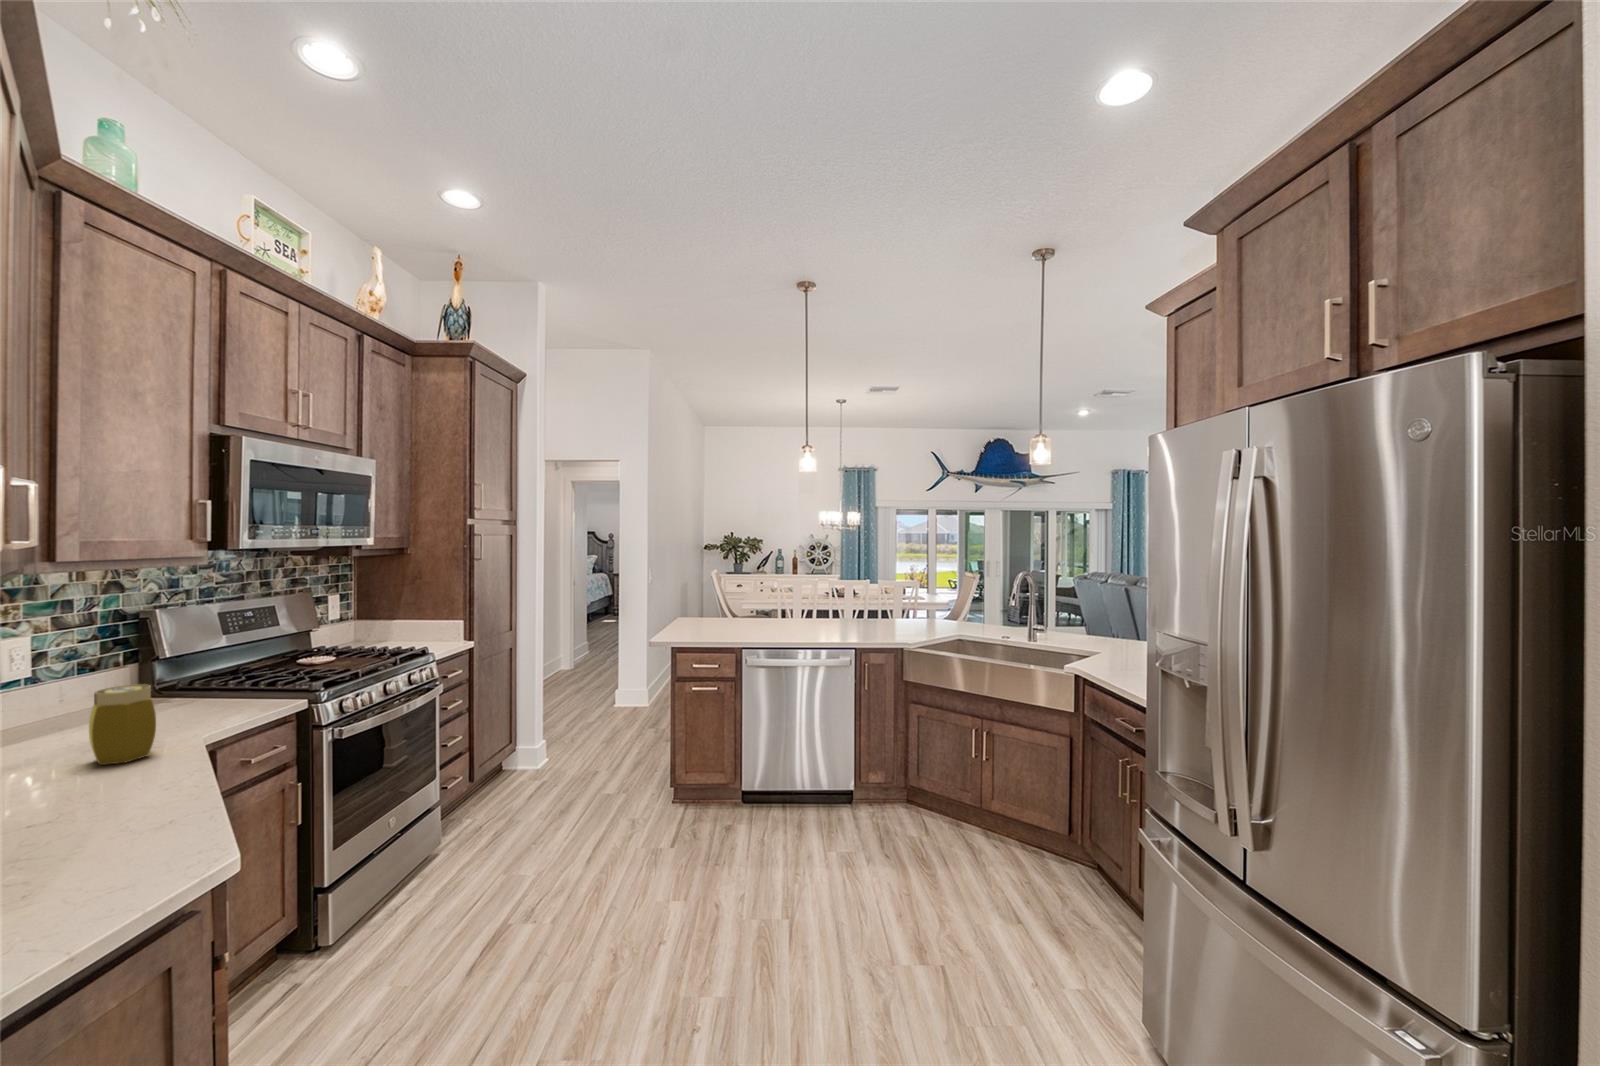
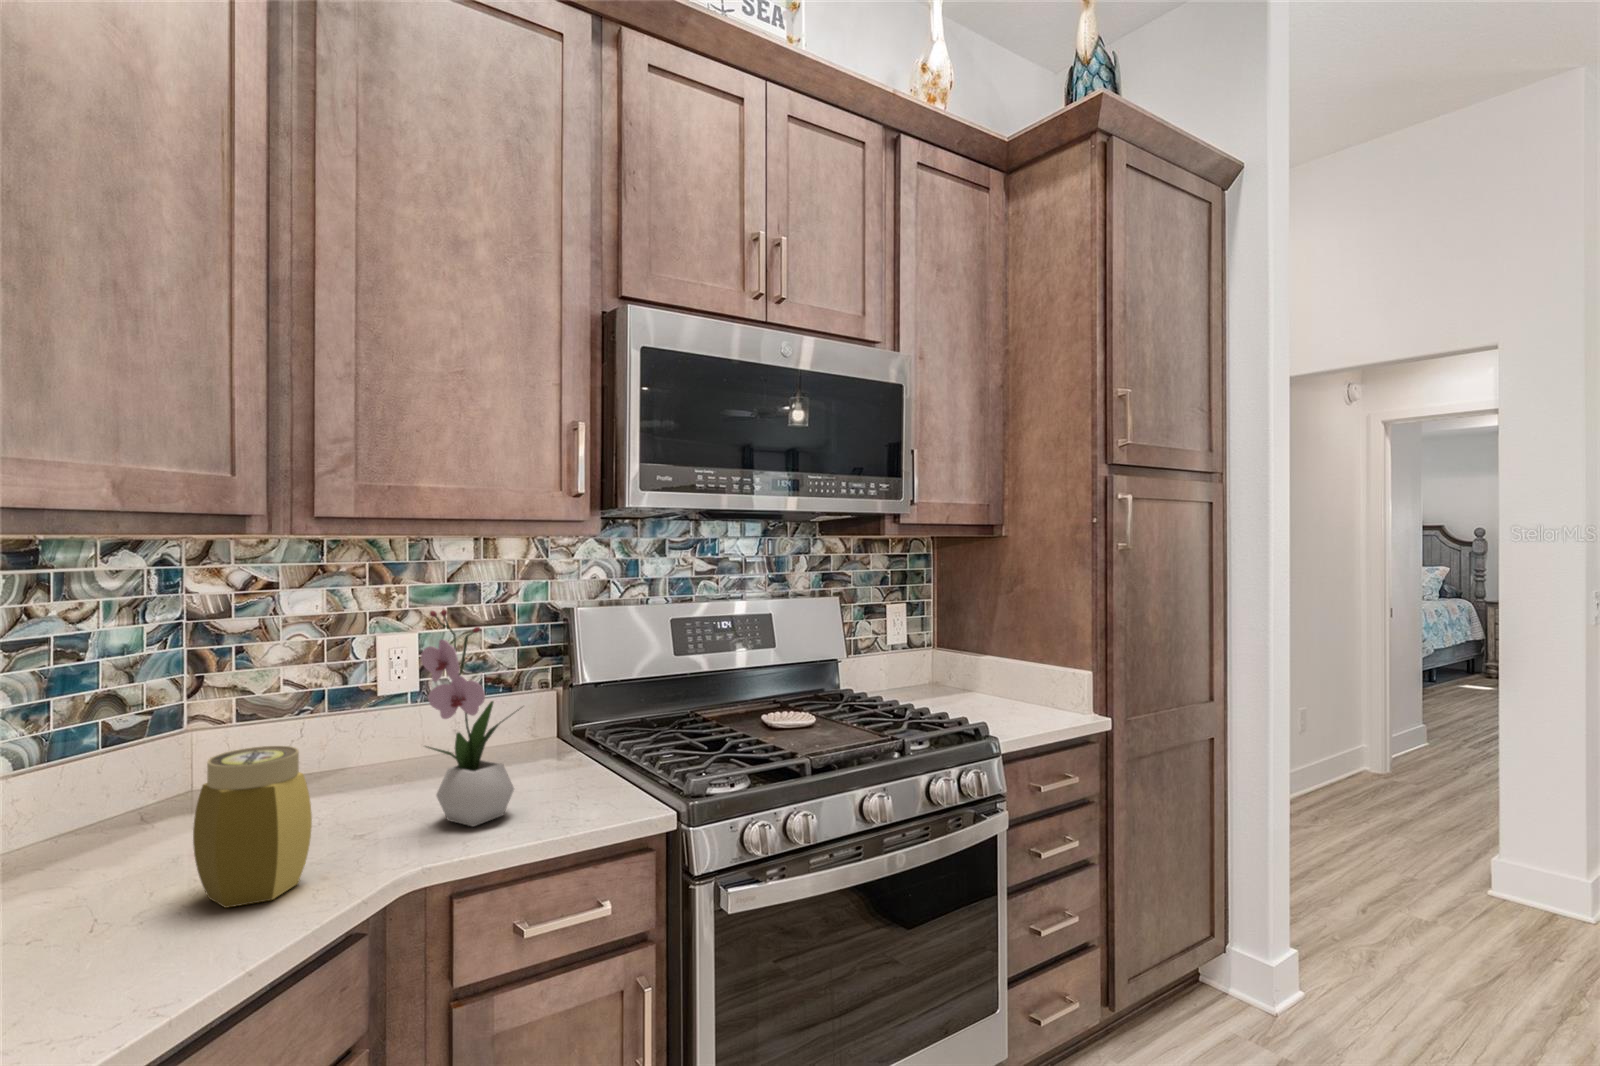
flower arrangement: none [159,610,215,727] -> present [421,610,519,827]

